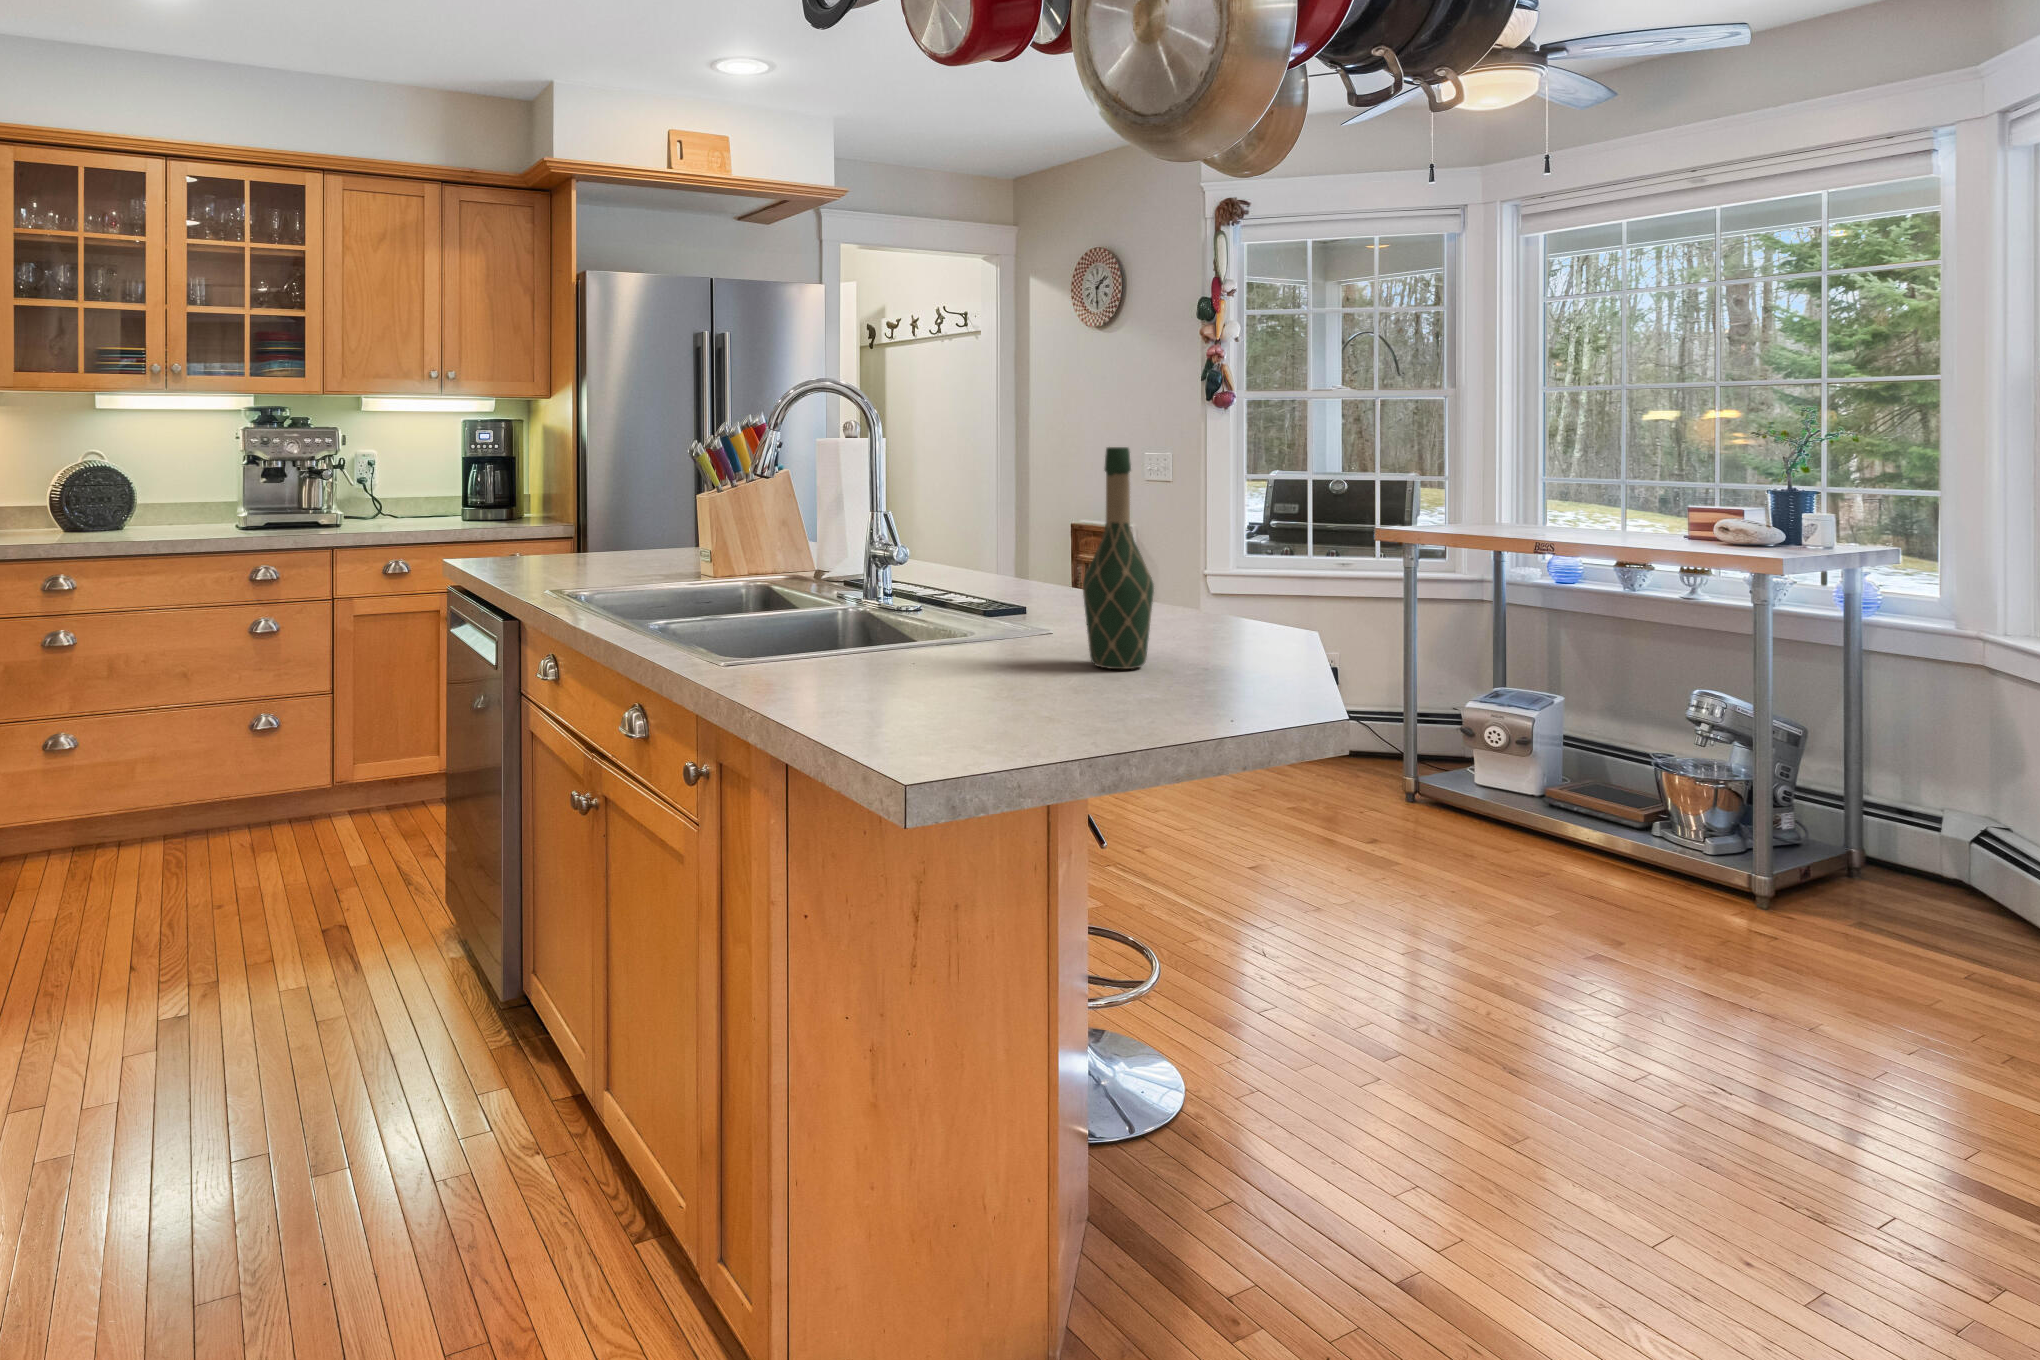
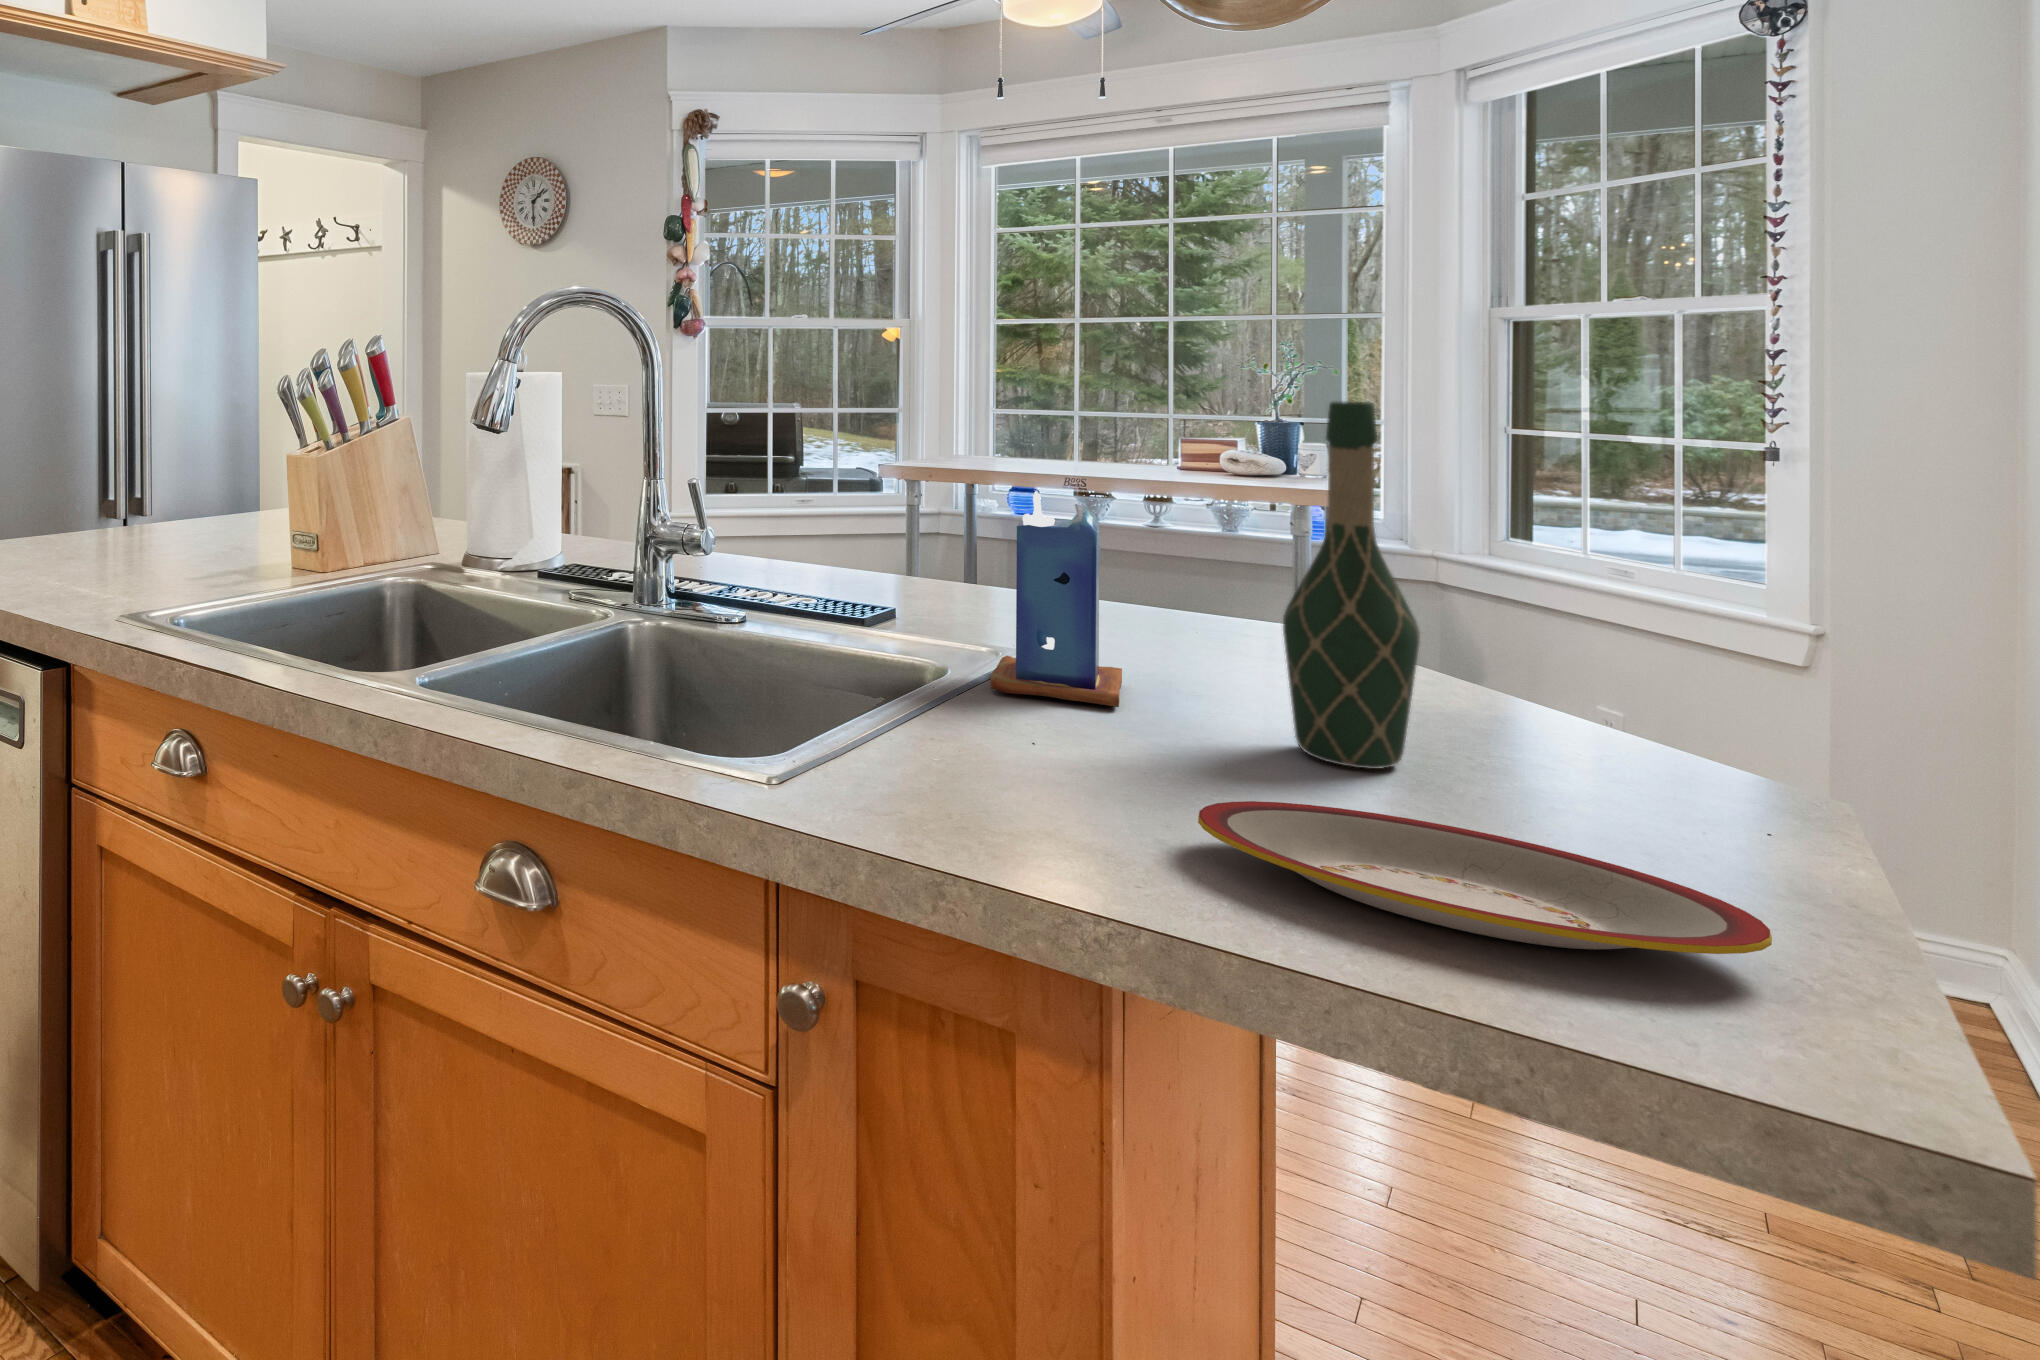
candle: none [989,508,1089,643] -> present [991,491,1122,707]
plate: none [898,660,1070,711] -> present [1198,801,1772,954]

